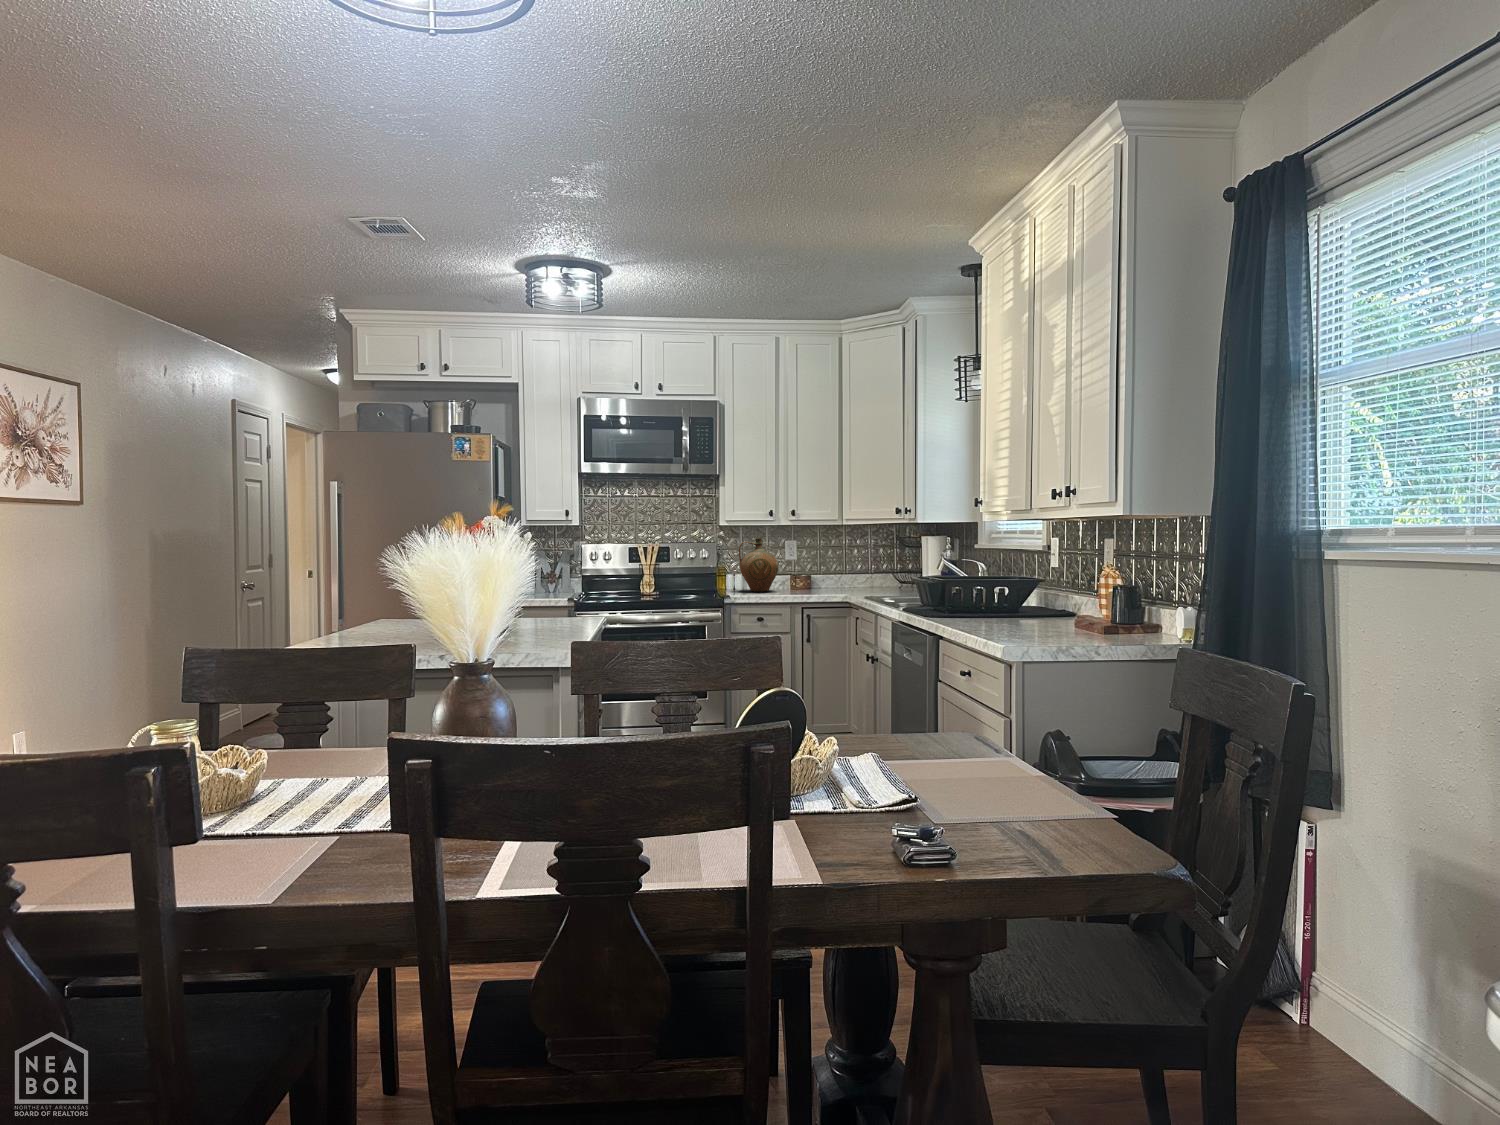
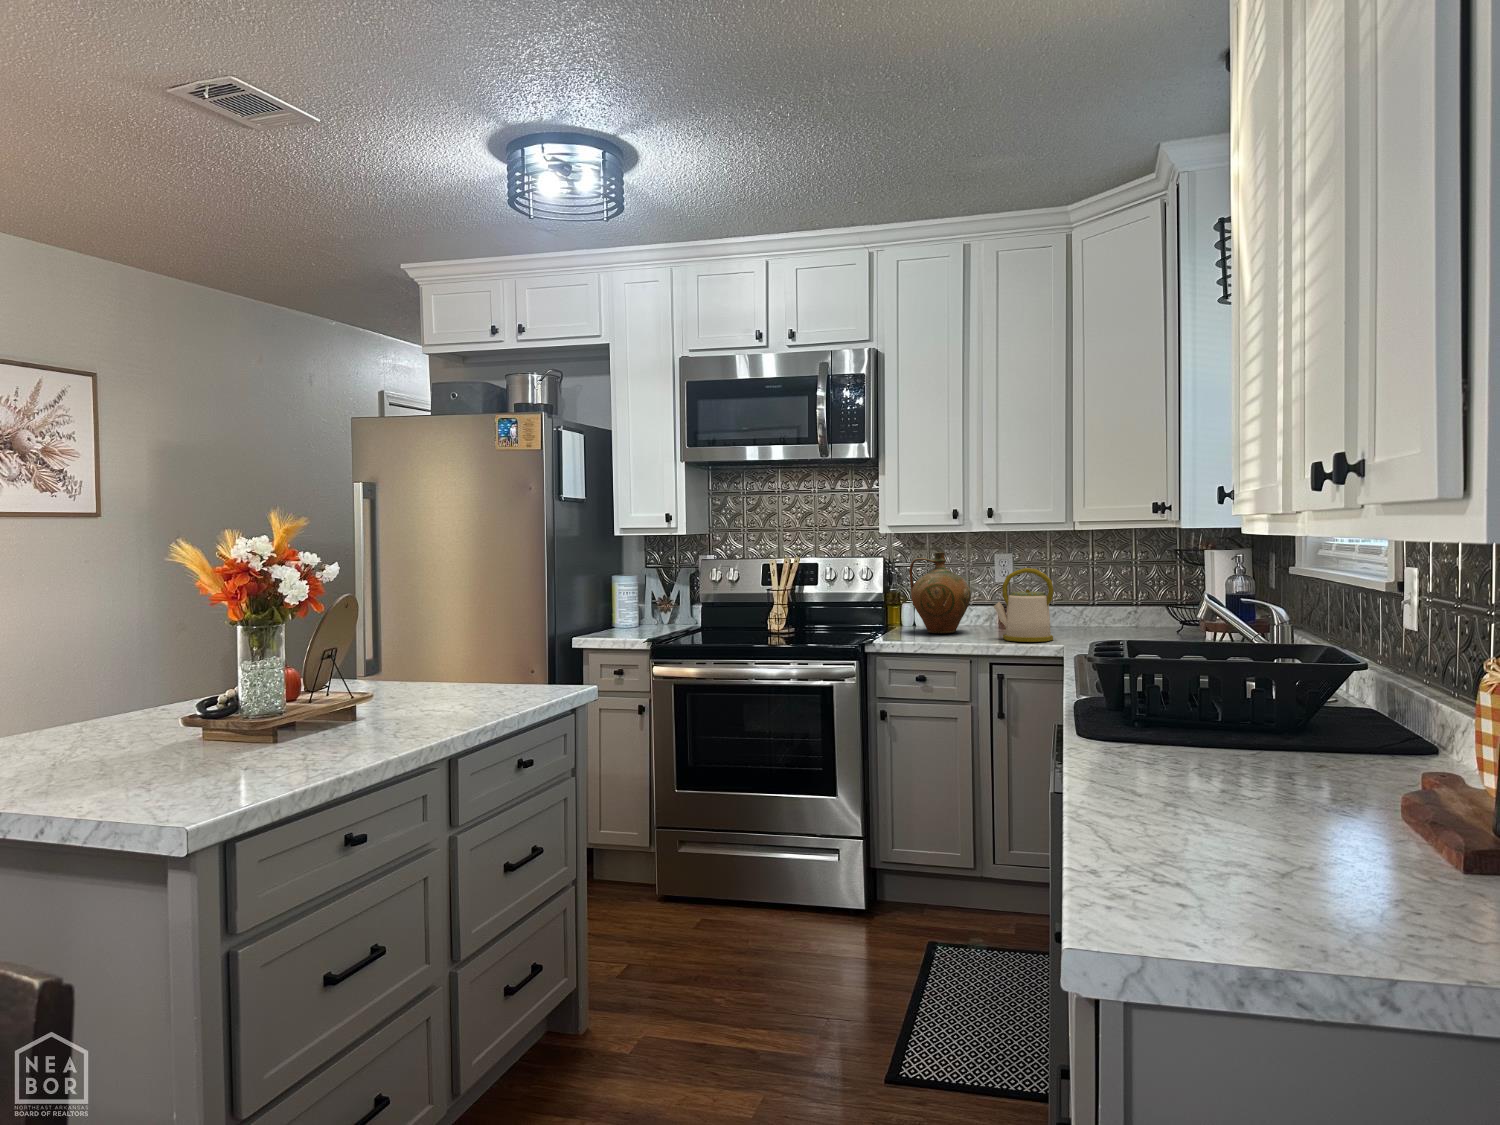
kettle: none [797,548,835,594] -> present [994,568,1054,642]

